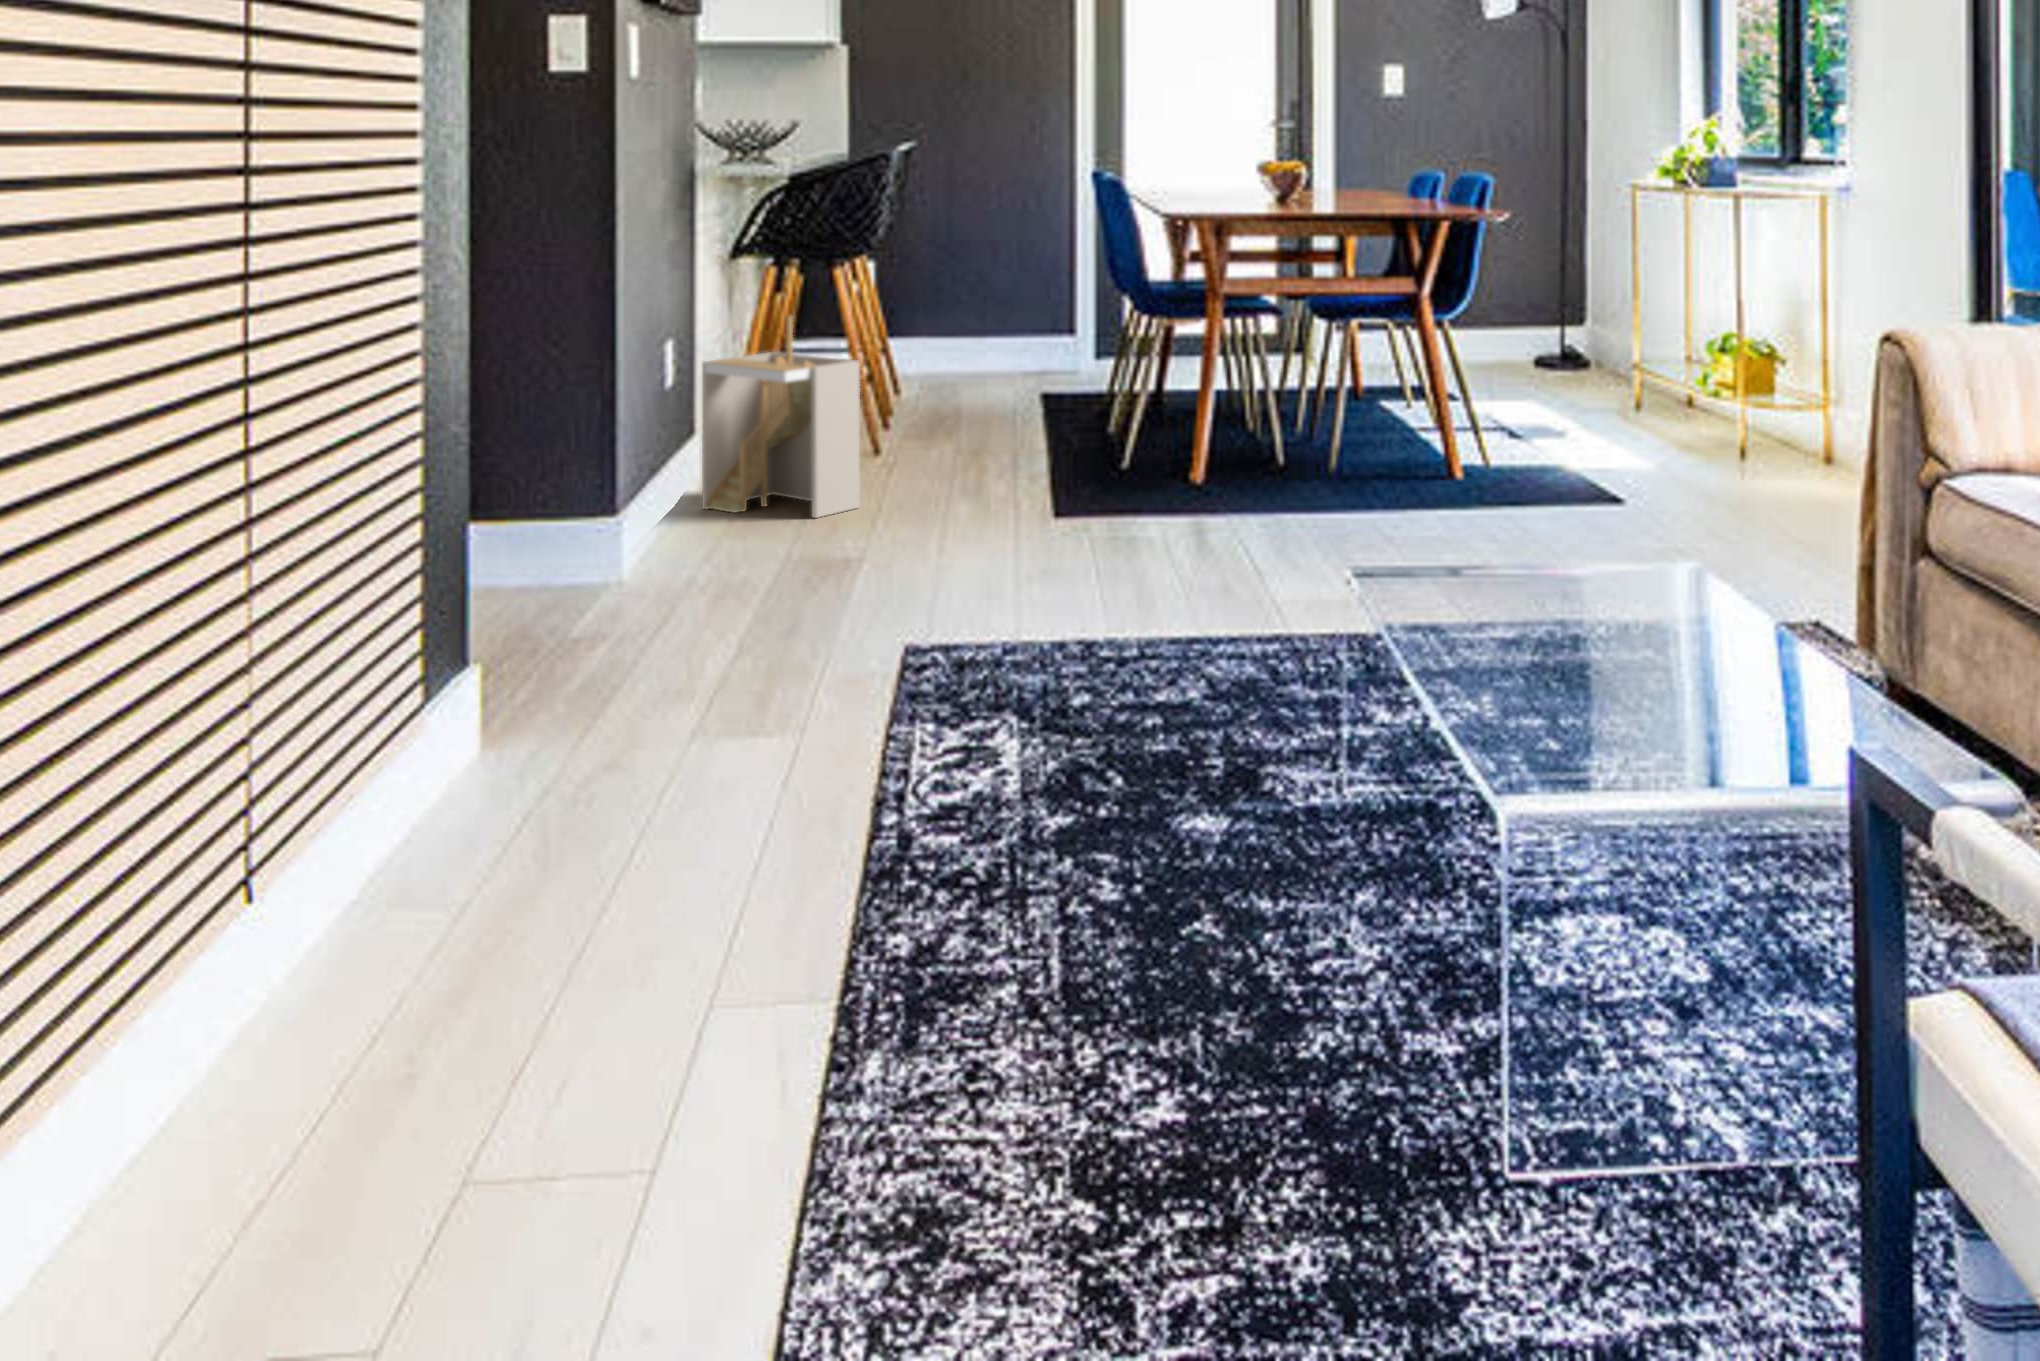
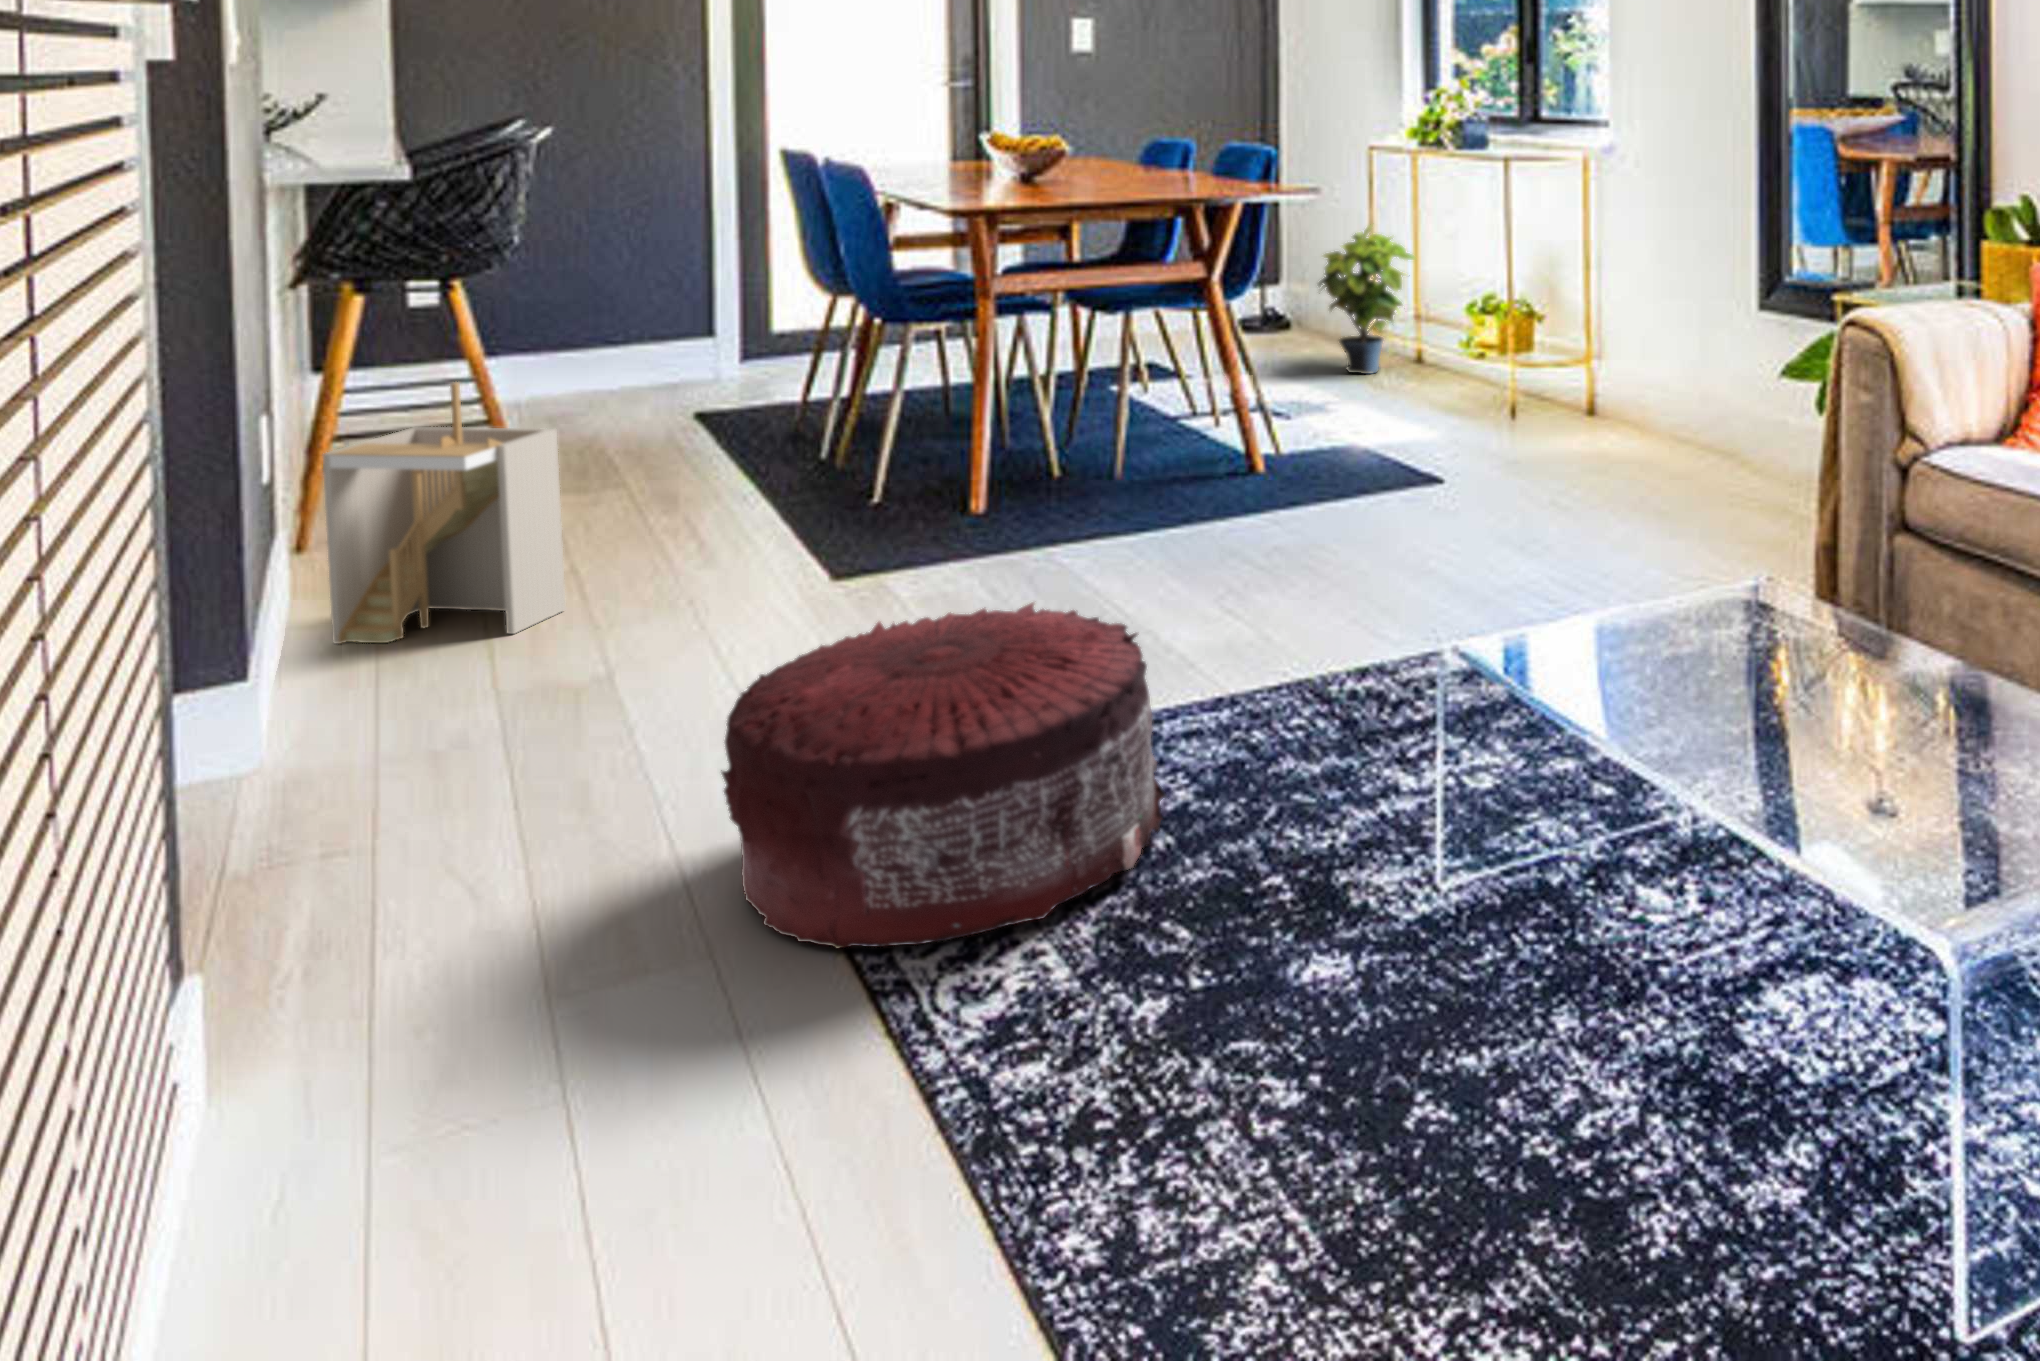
potted plant: none [1573,263,1673,412] -> present [1318,226,1415,374]
pouf: none [825,508,1178,750] -> present [721,603,1167,948]

